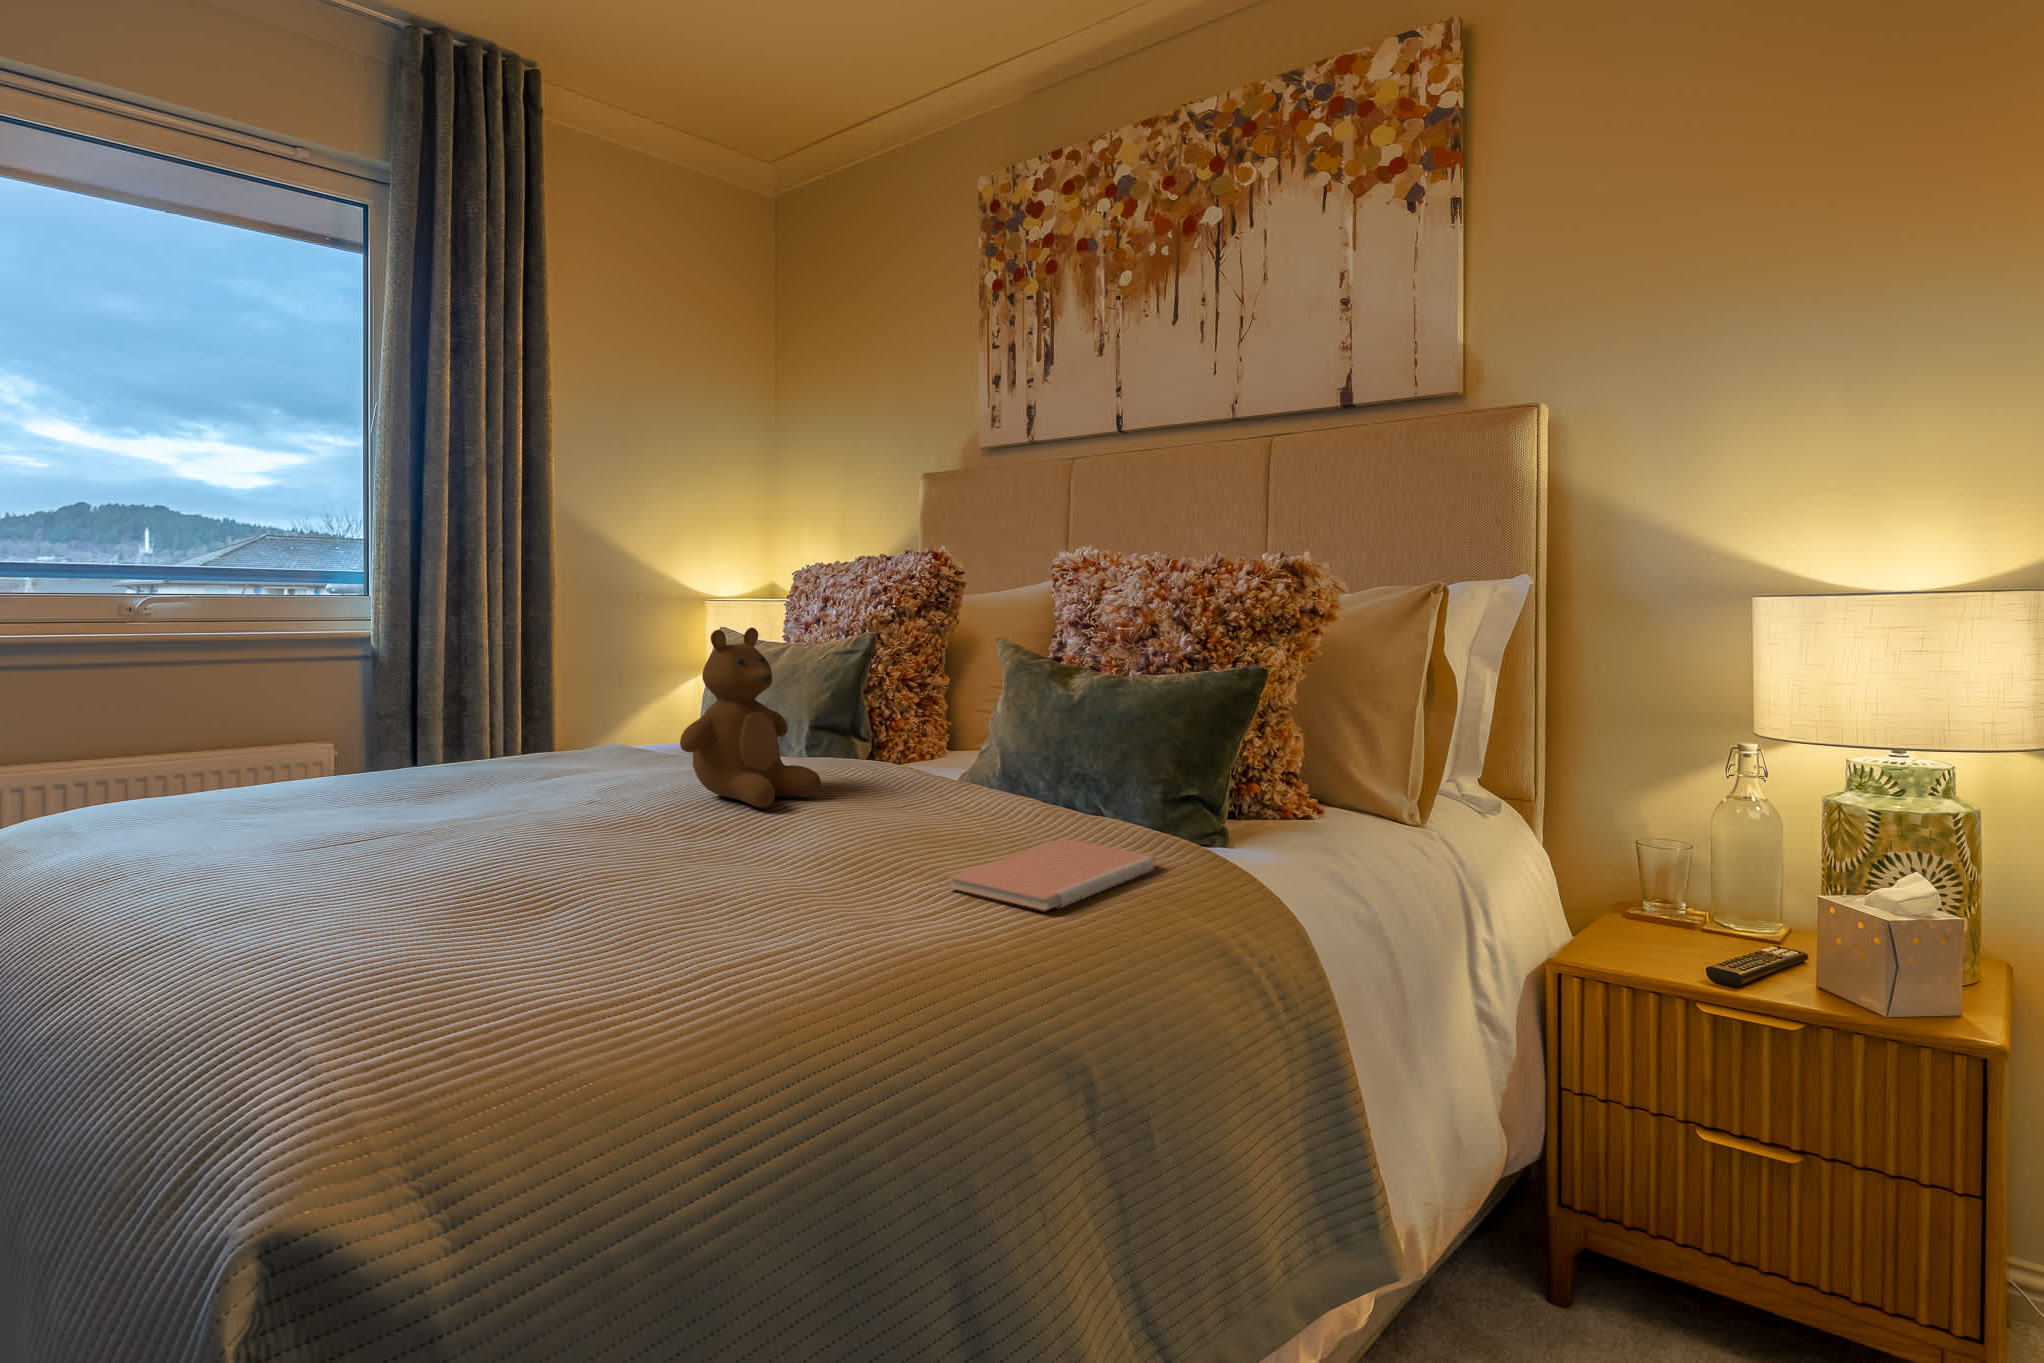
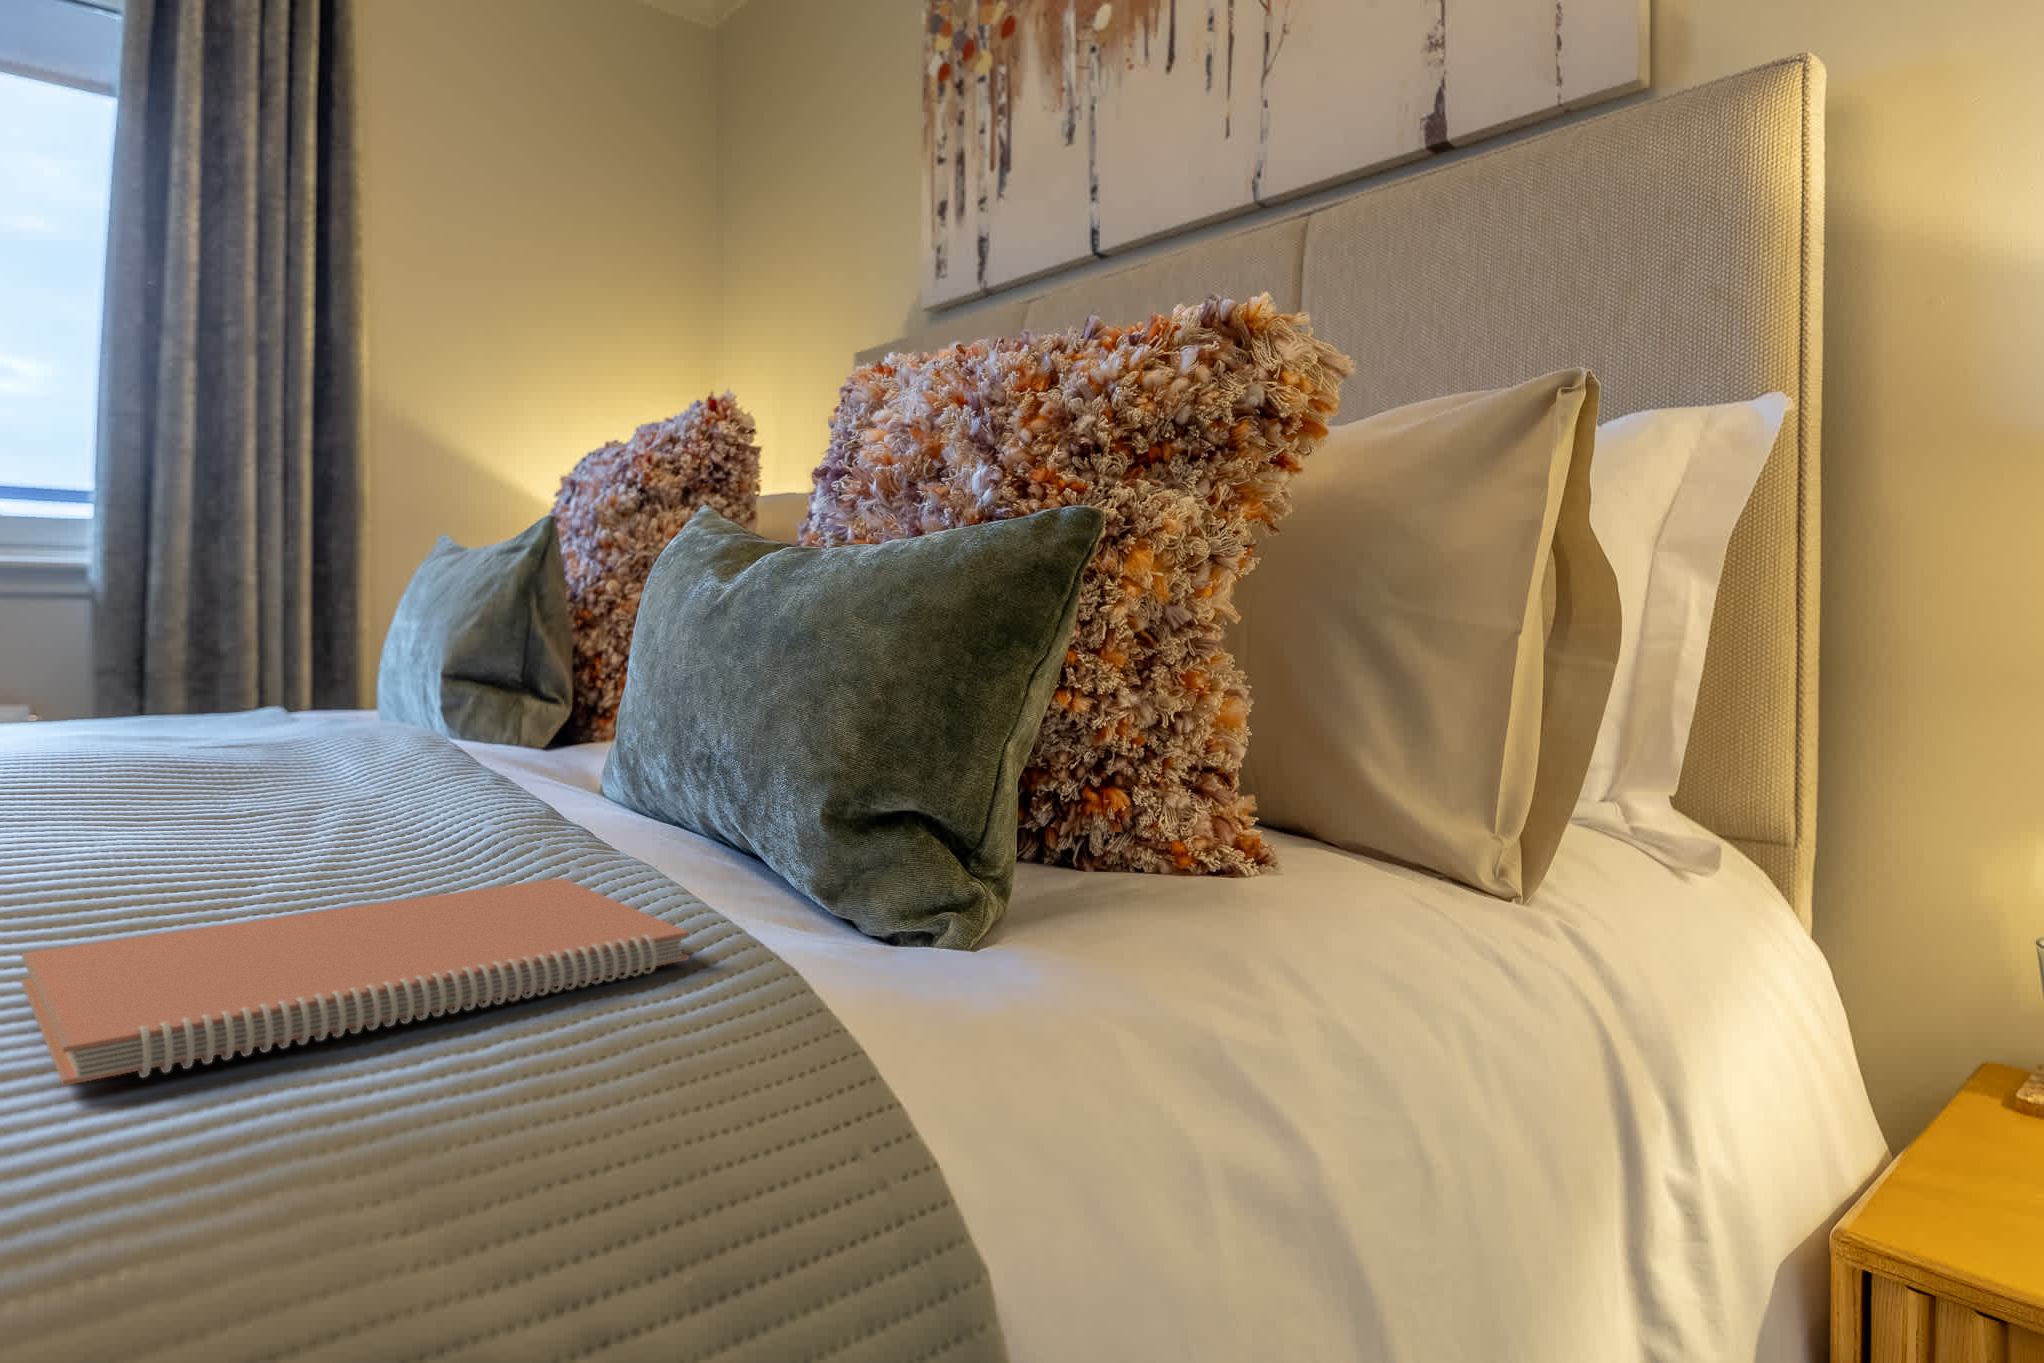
teddy bear: present [680,628,821,808] -> none [17,455,317,789]

